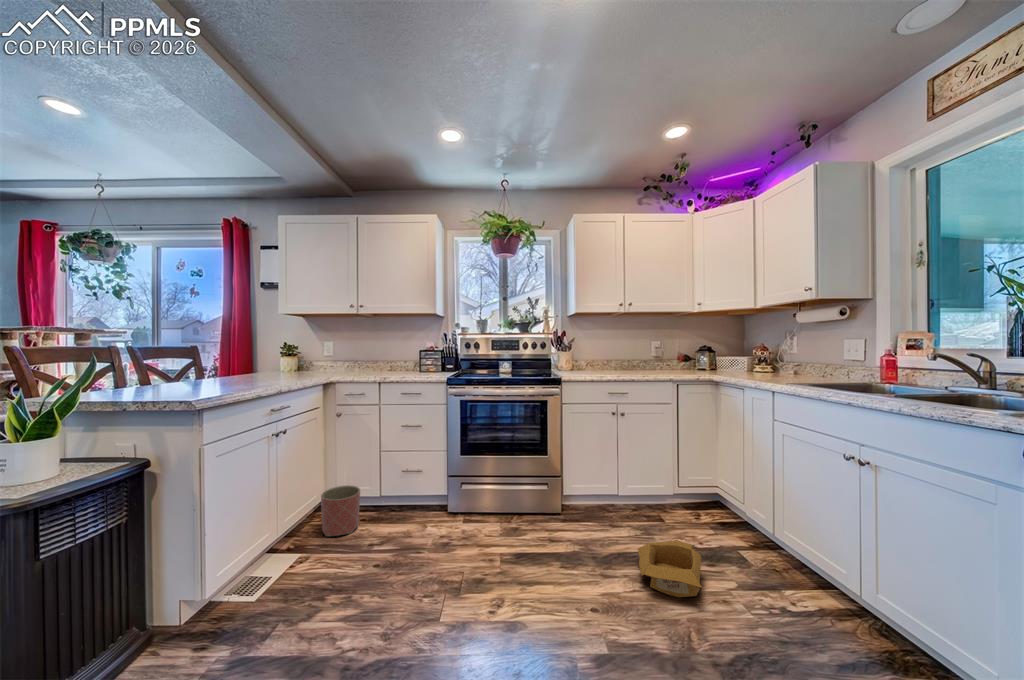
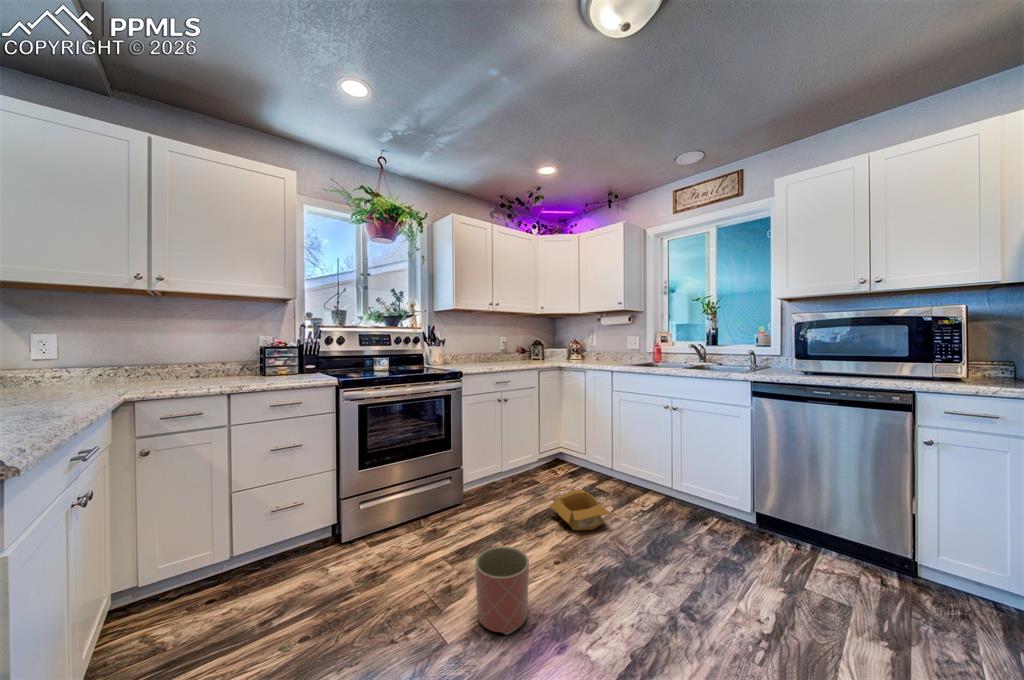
planter: present [321,485,360,536] -> present [475,546,529,635]

